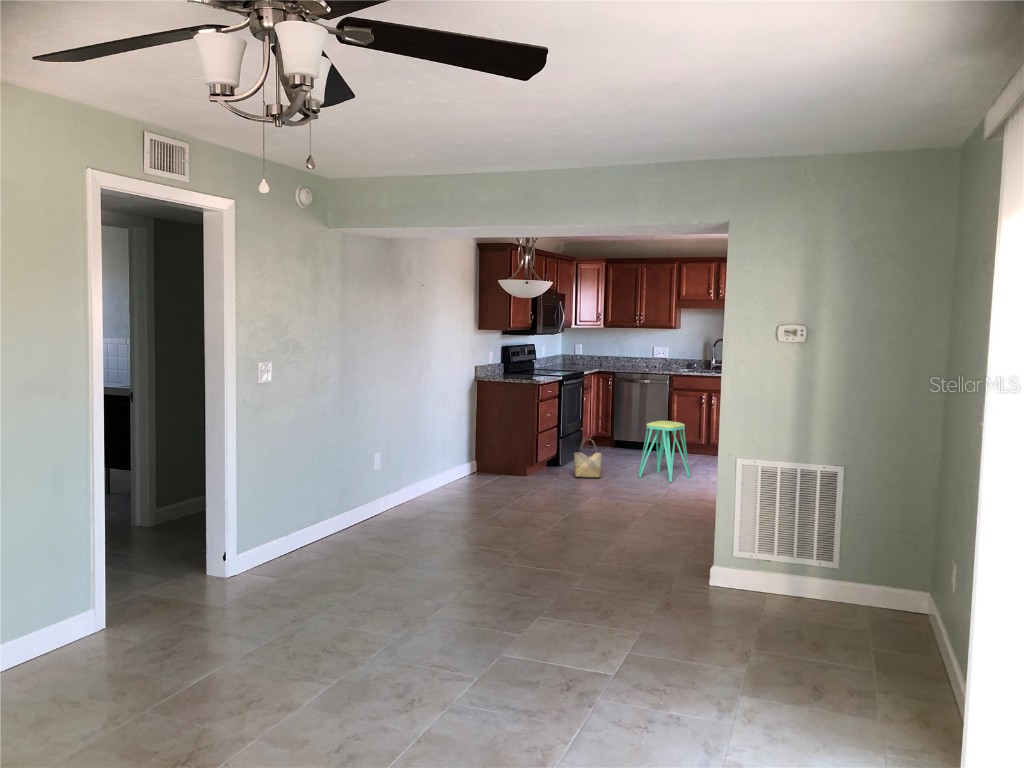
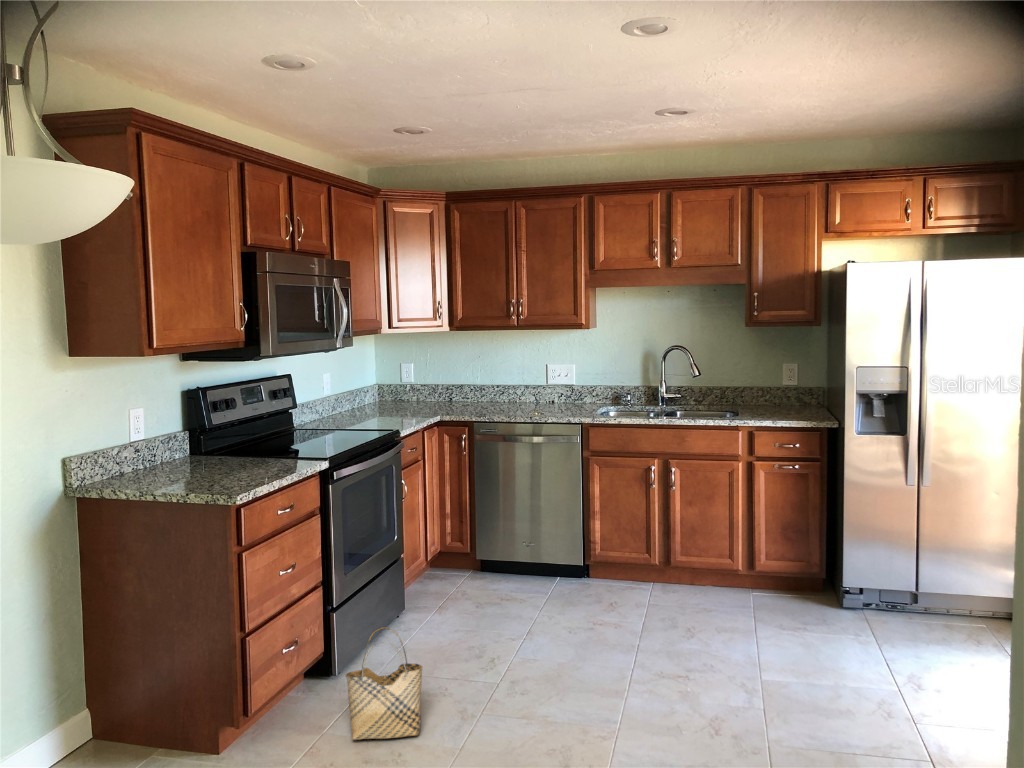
stool: present [639,421,690,482] -> none [520,564,646,744]

